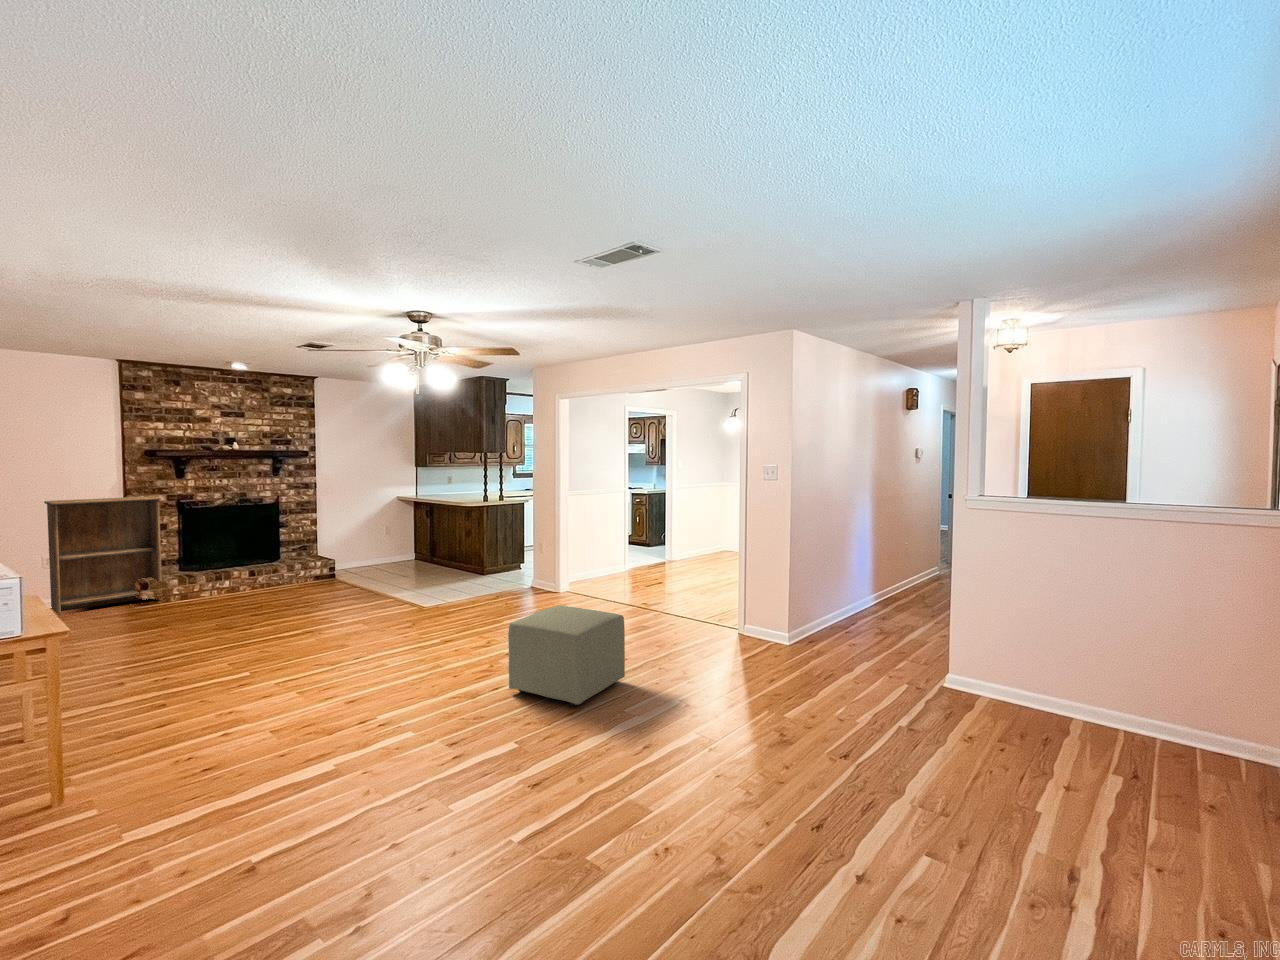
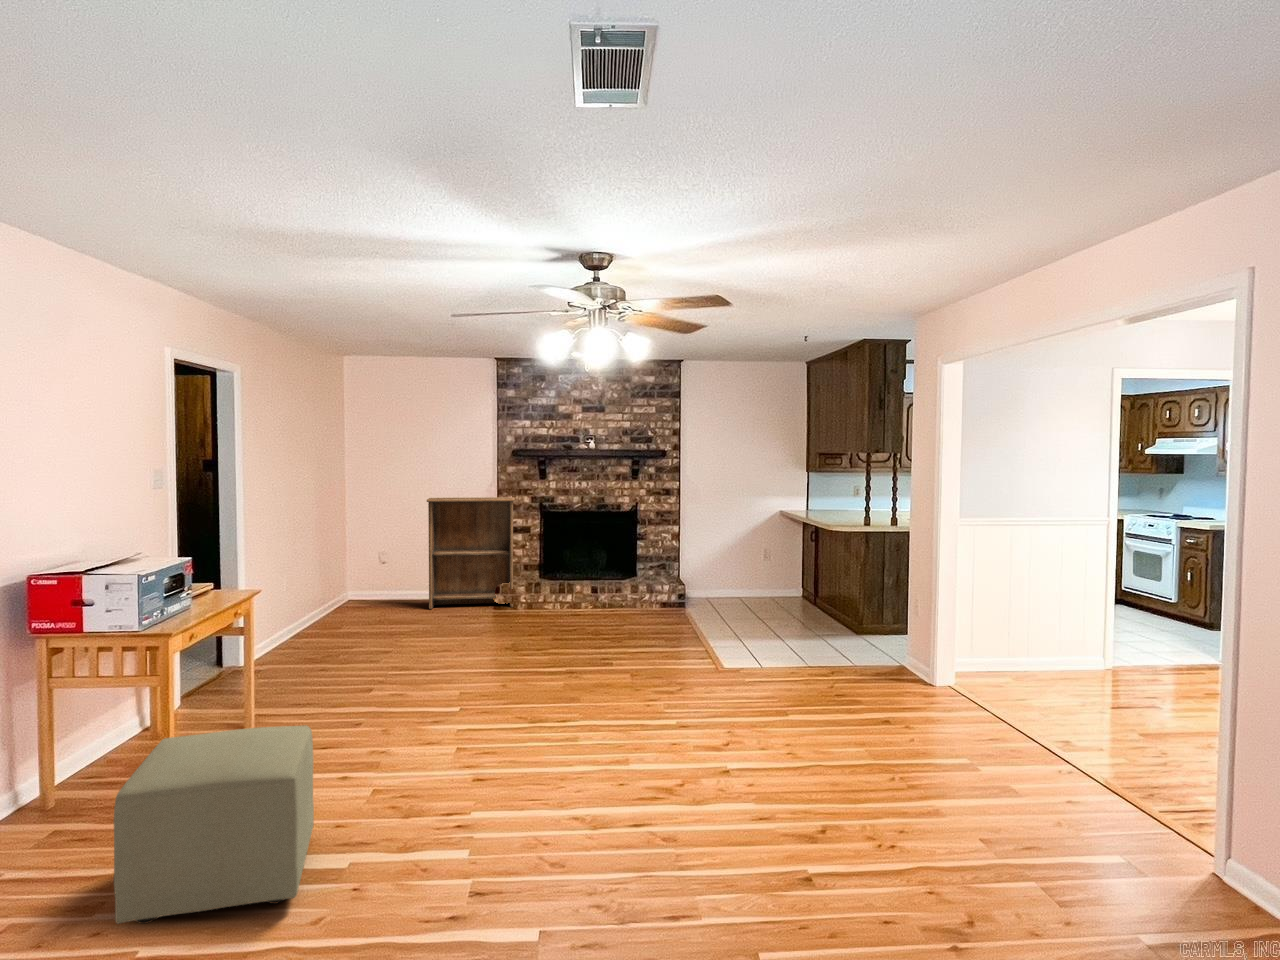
ottoman: present [508,606,625,706] -> present [114,725,314,924]

